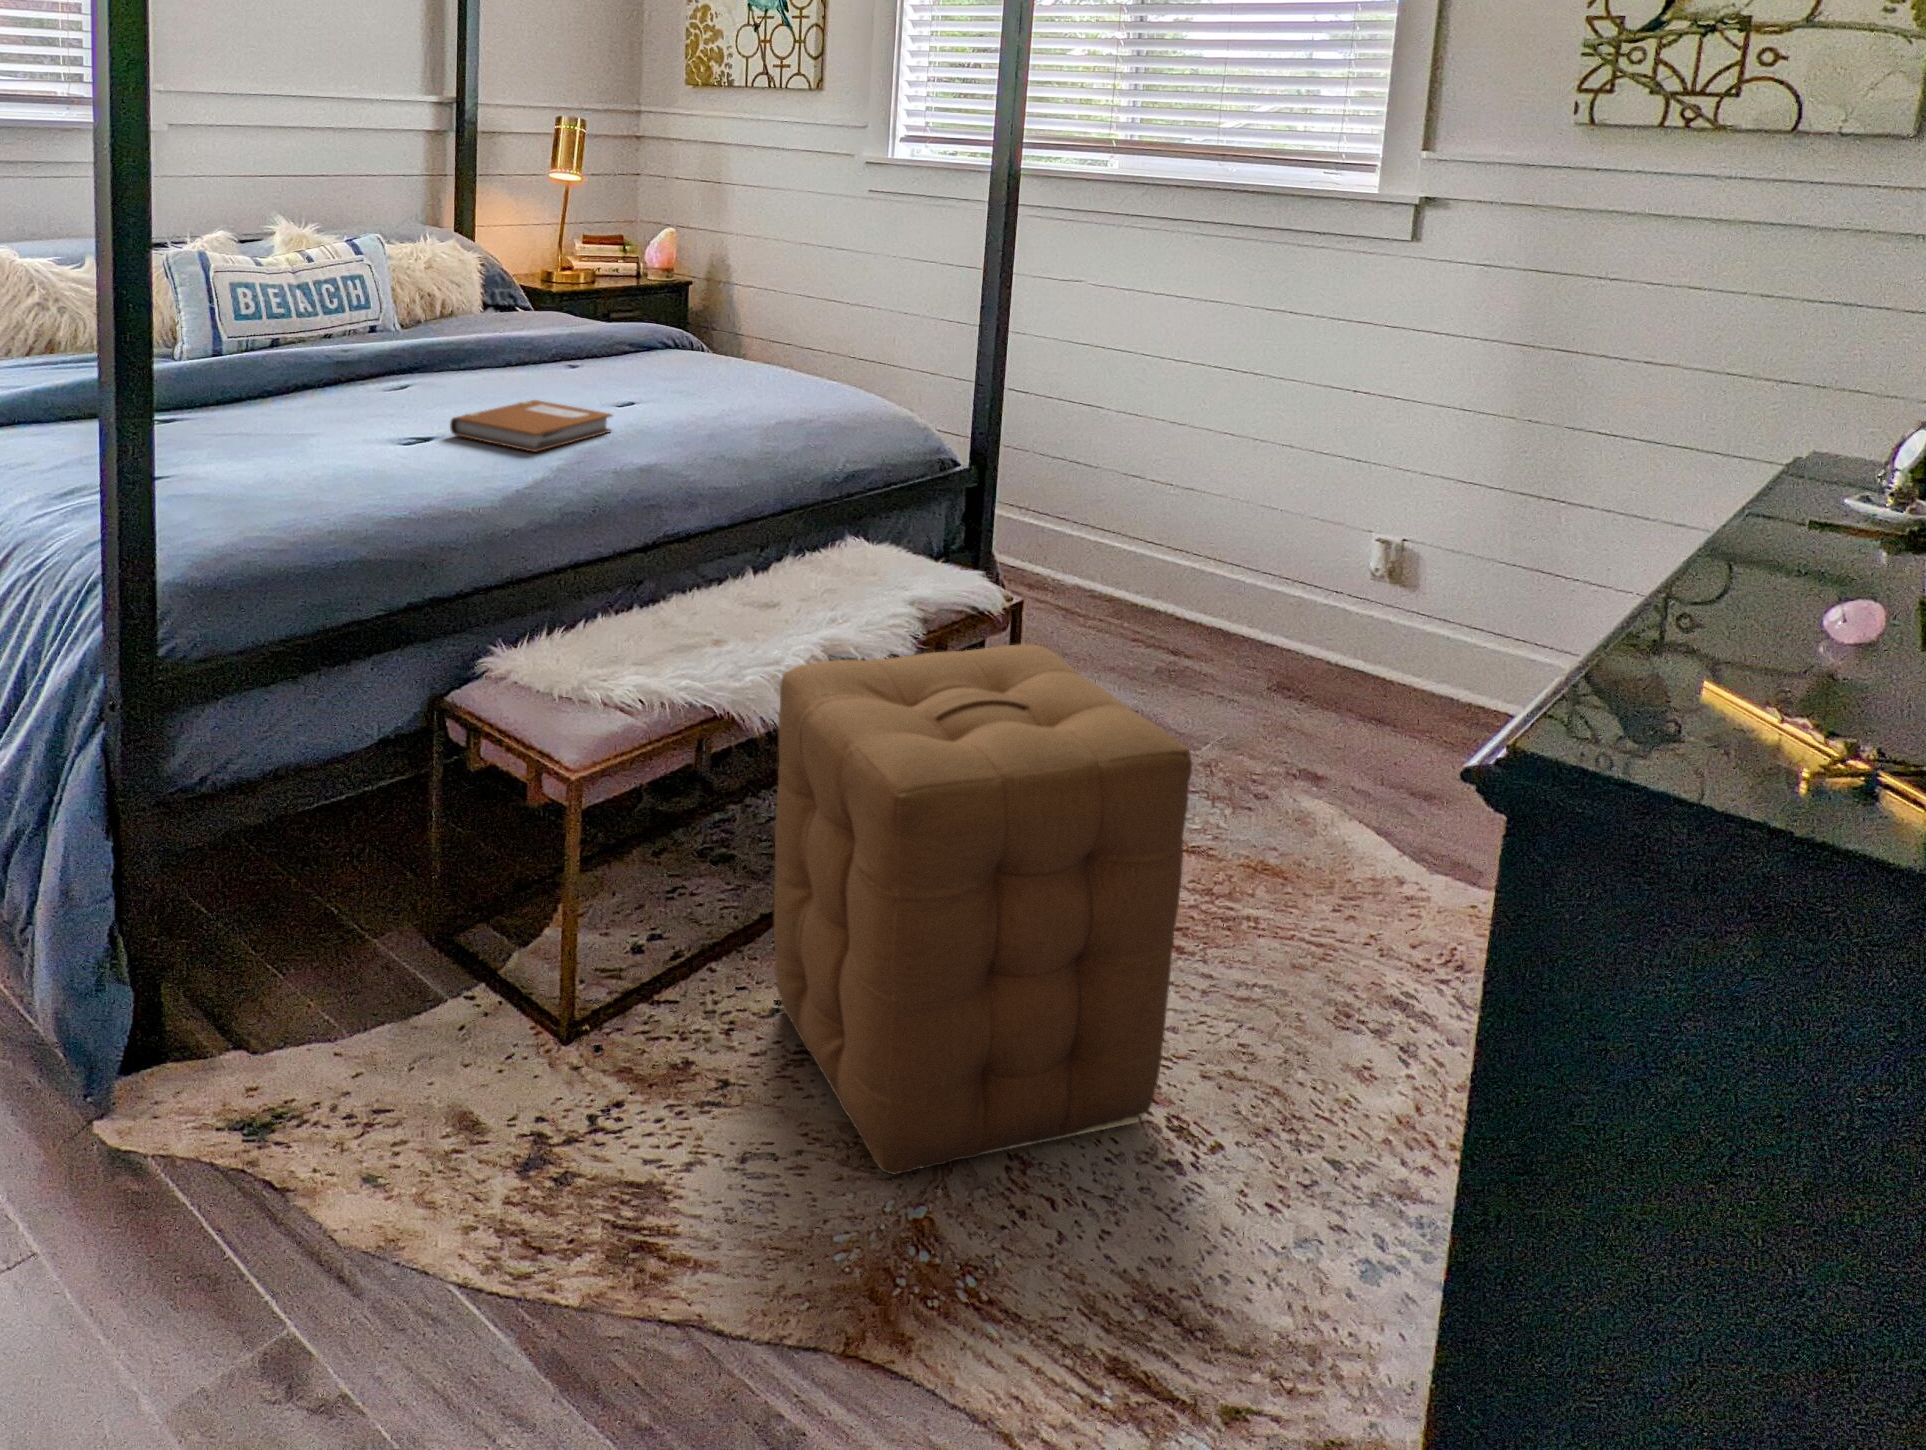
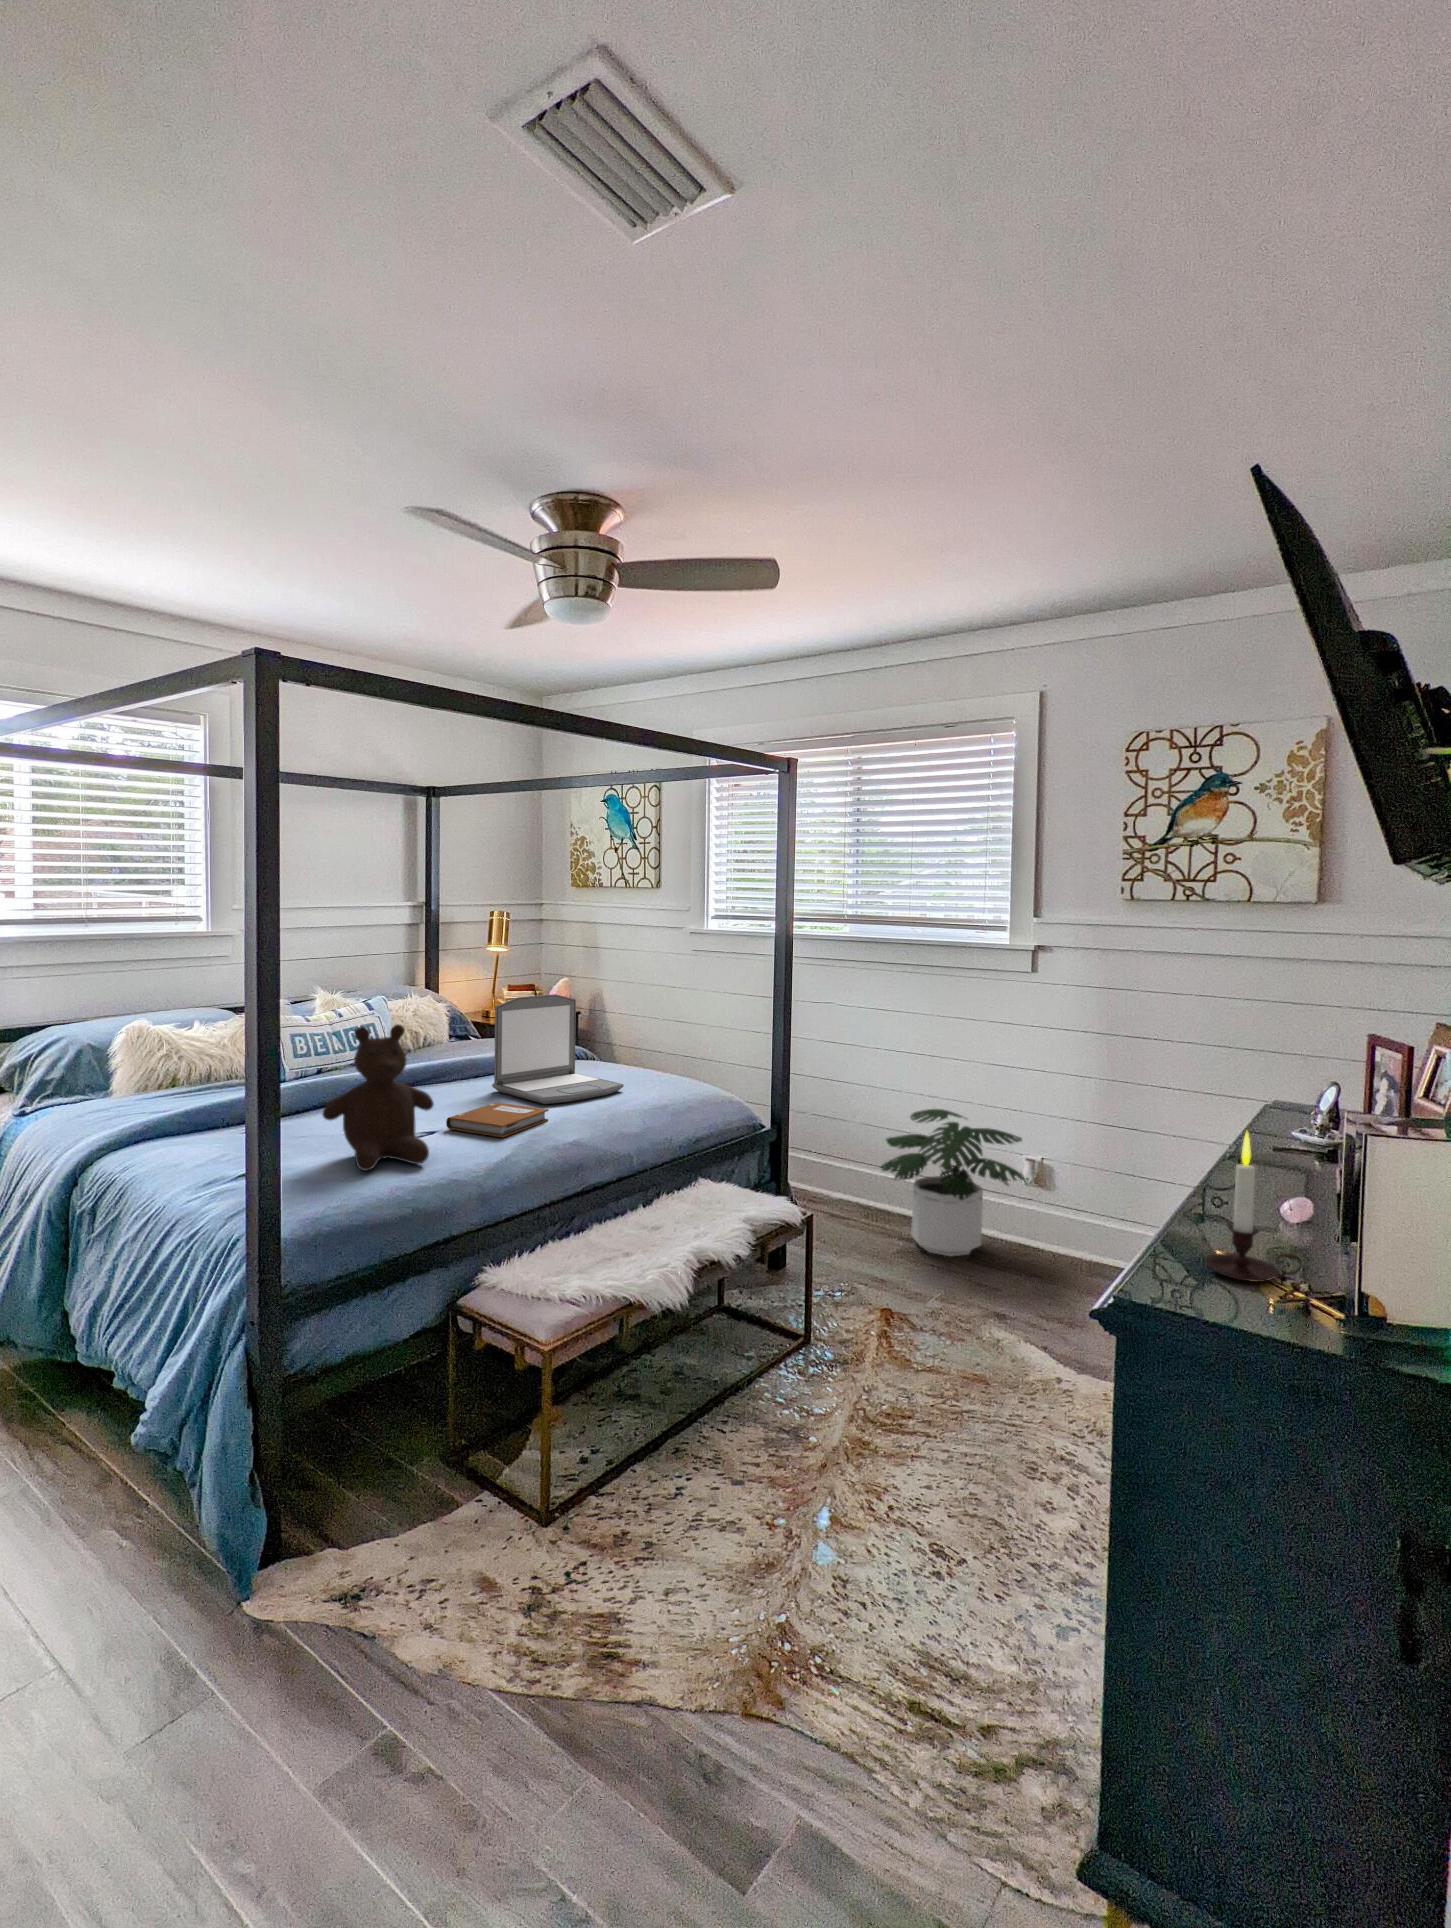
laptop: none [533,238,739,407] -> present [492,994,624,1104]
teddy bear: none [248,263,426,488] -> present [323,1025,434,1171]
potted plant: none [1144,452,1380,683] -> present [881,1109,1025,1256]
candle: none [1656,469,1832,730] -> present [1204,1132,1301,1282]
ottoman: present [774,644,1192,1175] -> none [672,1245,931,1597]

